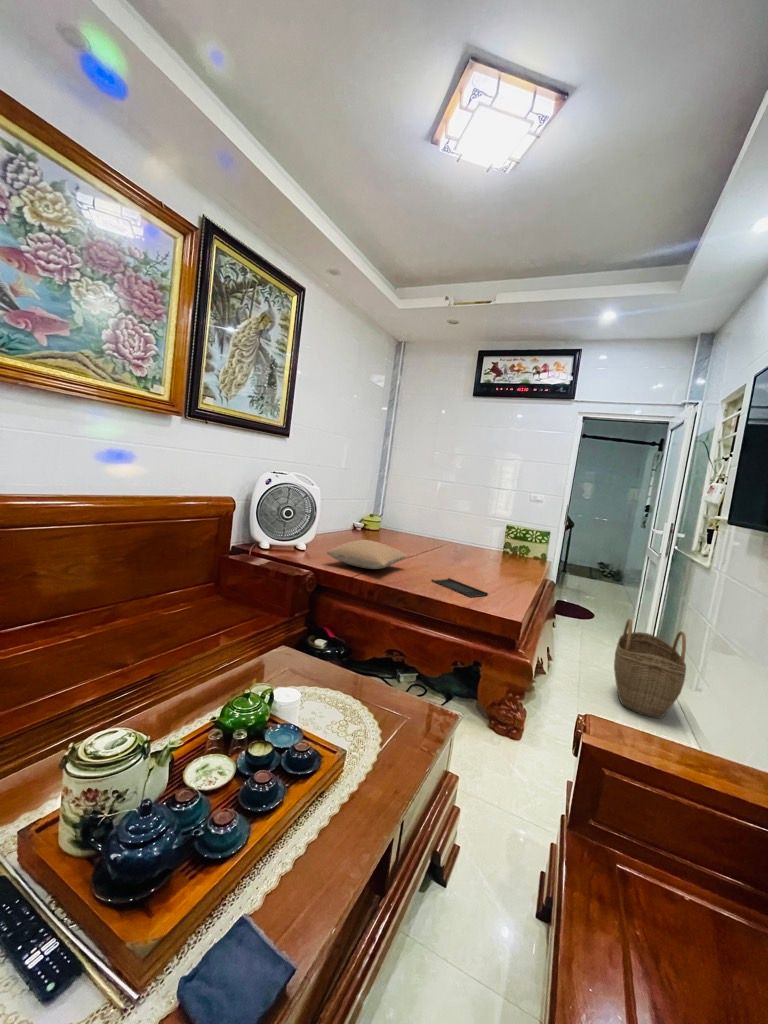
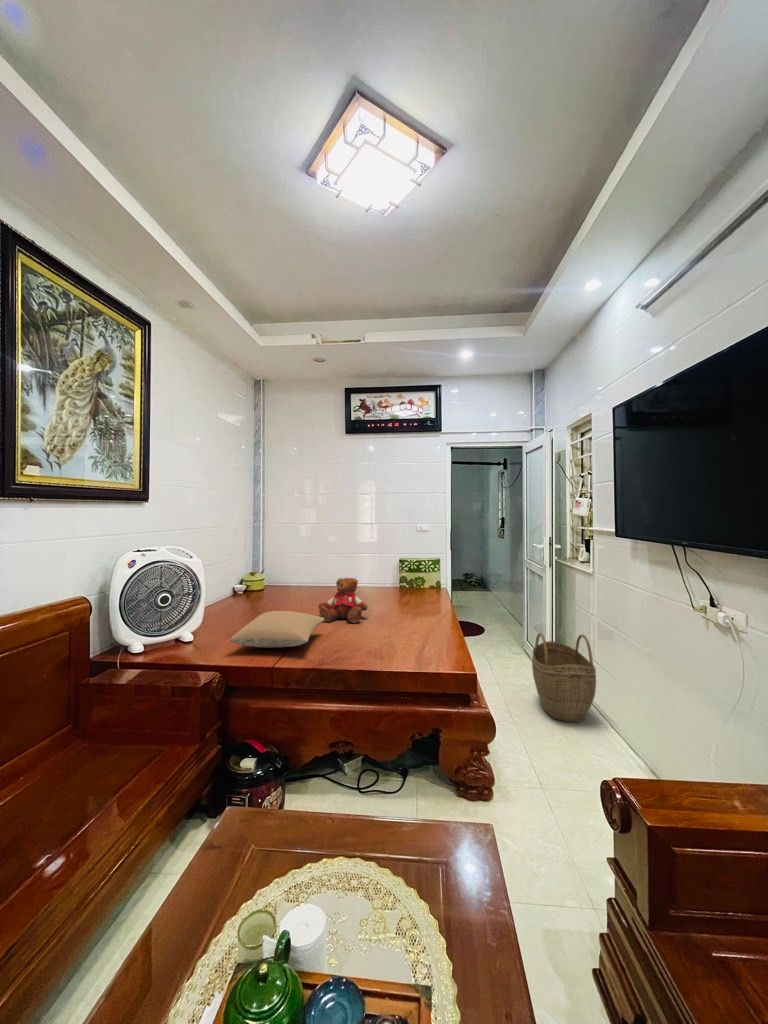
teddy bear: none [410,528,454,568] -> present [319,578,367,623]
tray: present [431,578,488,597] -> none [358,634,421,654]

